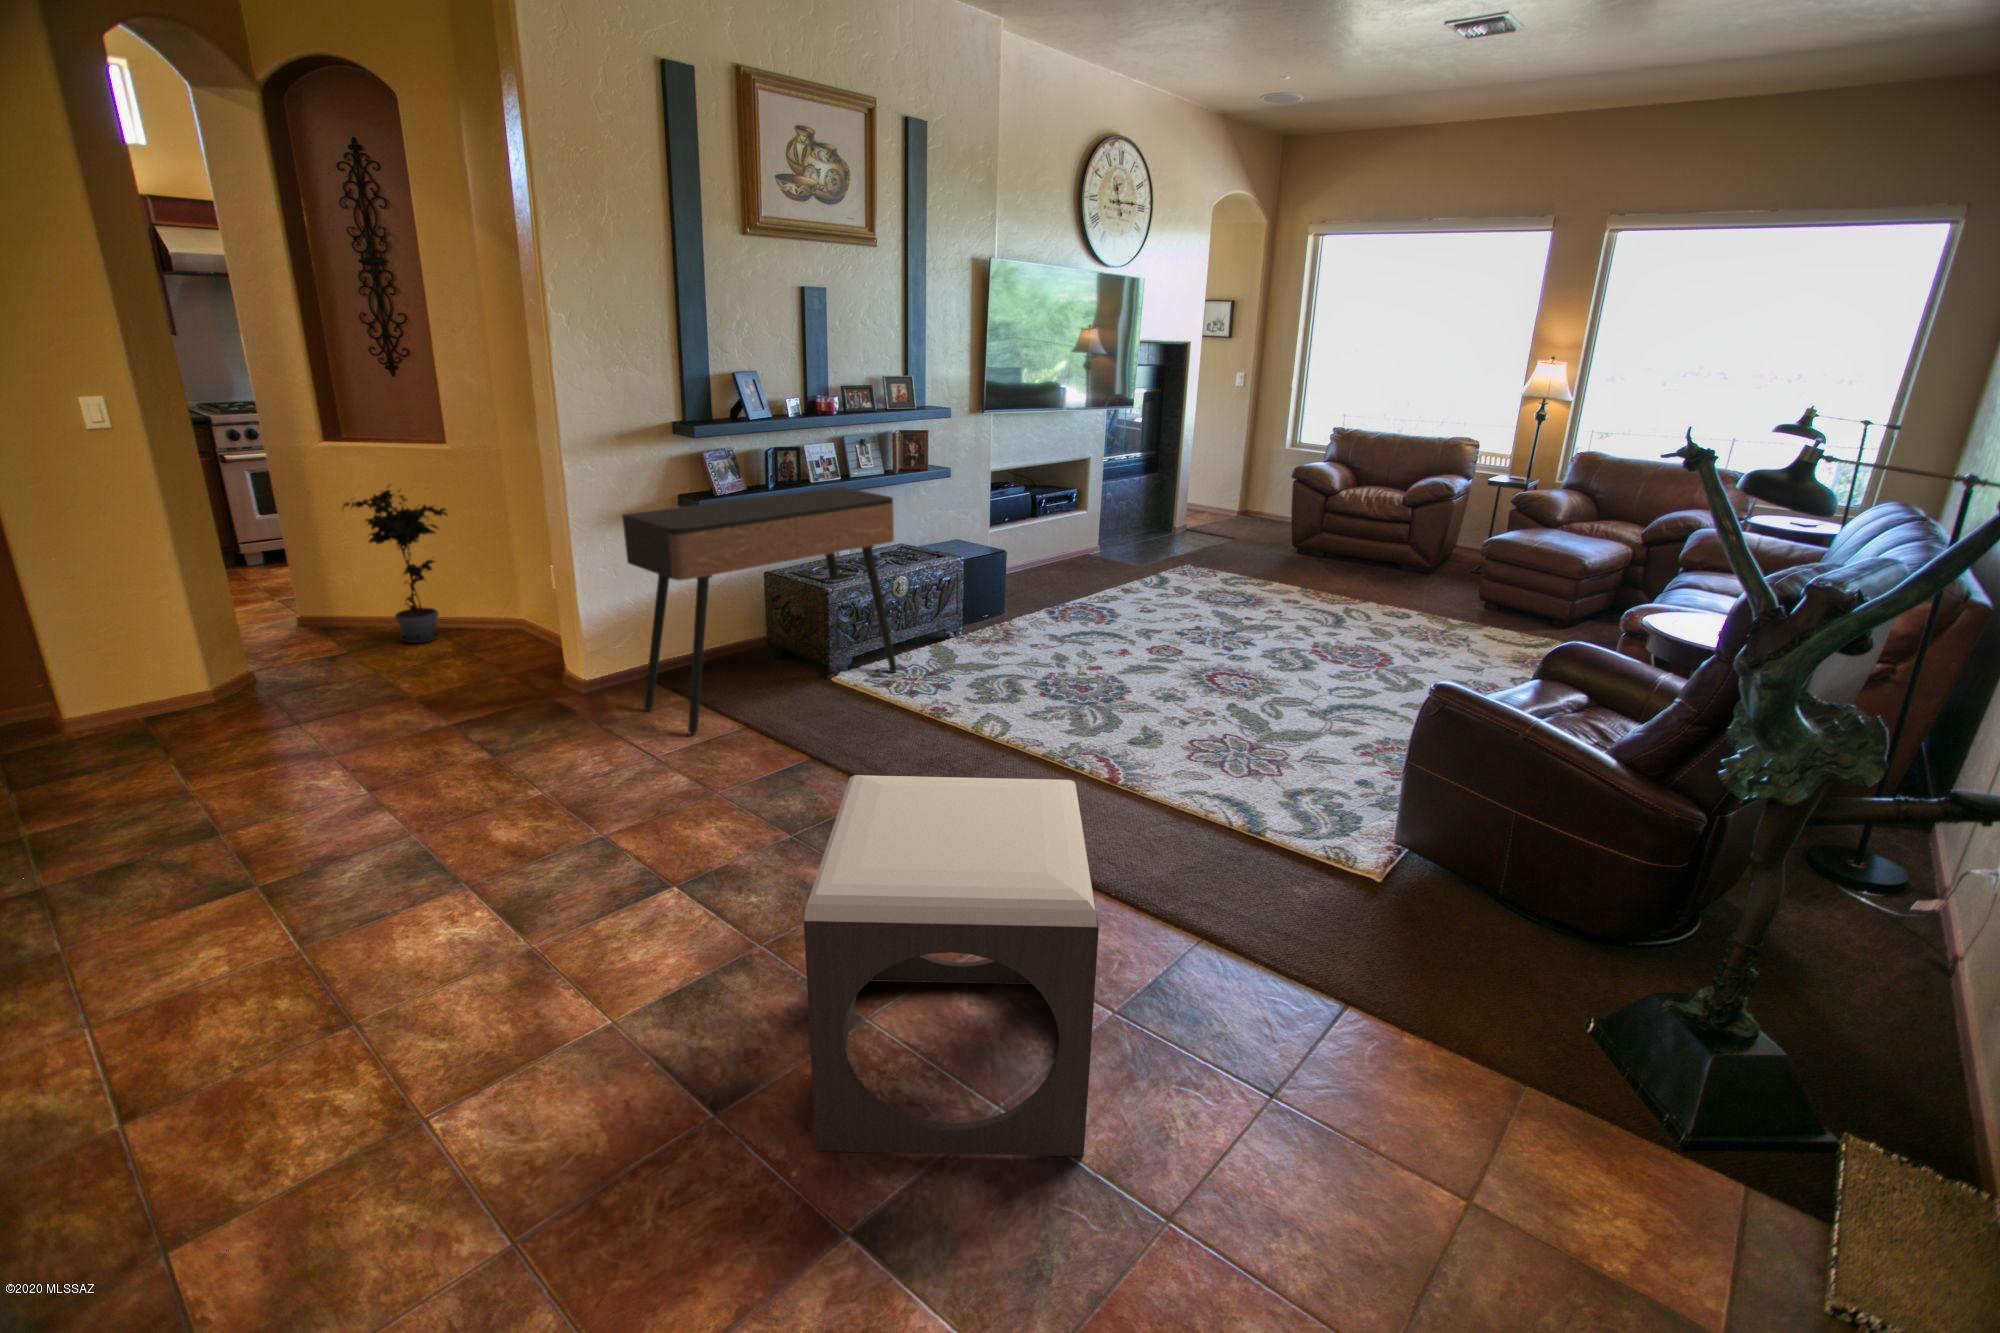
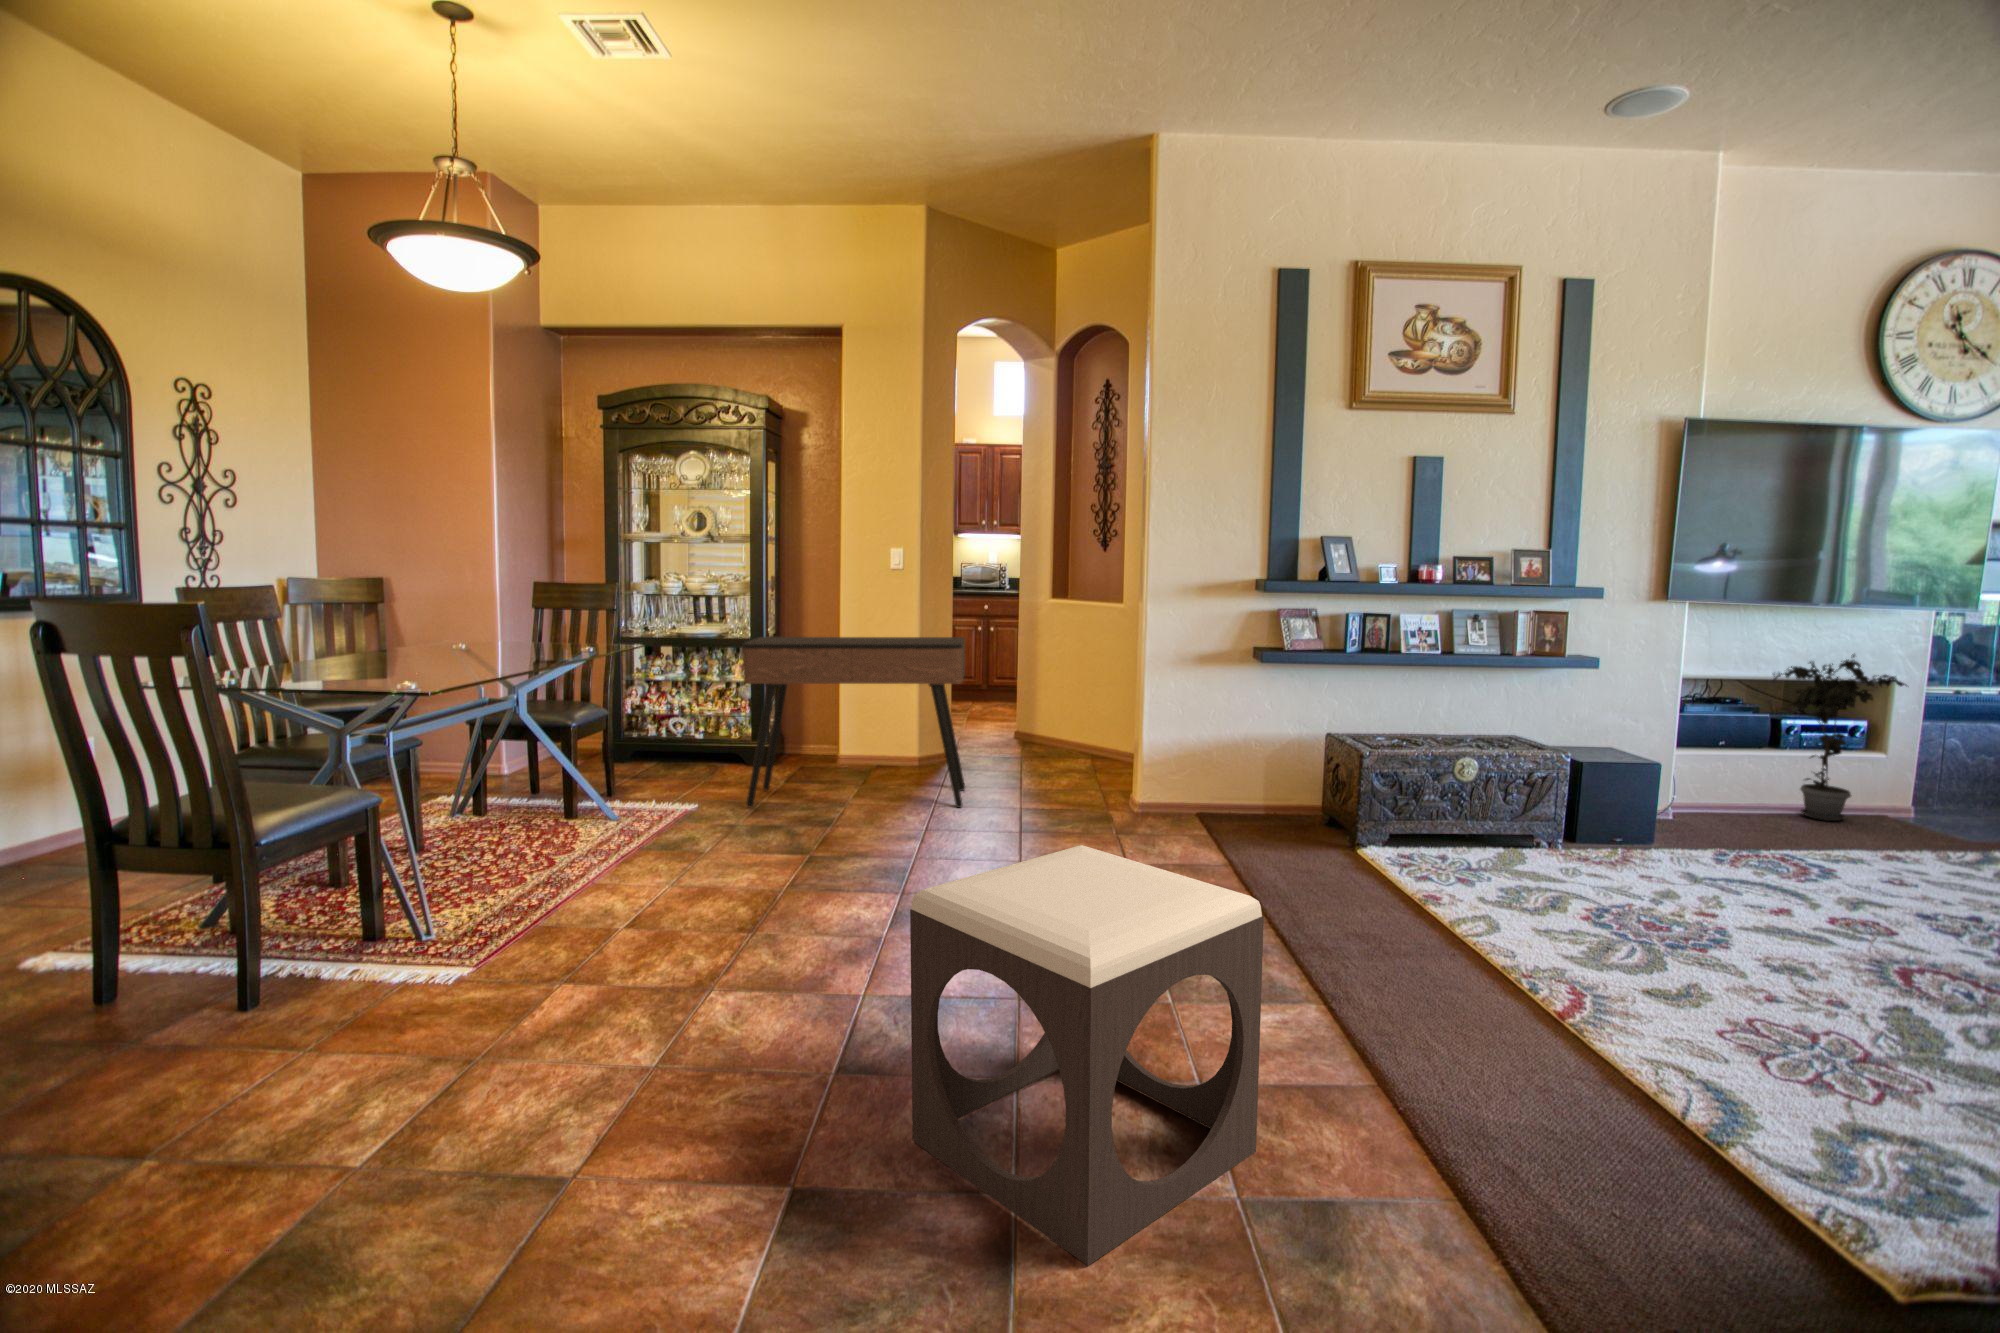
potted plant: present [343,486,447,643] -> present [1774,654,1907,821]
console table: present [622,487,897,734] -> present [743,637,965,808]

